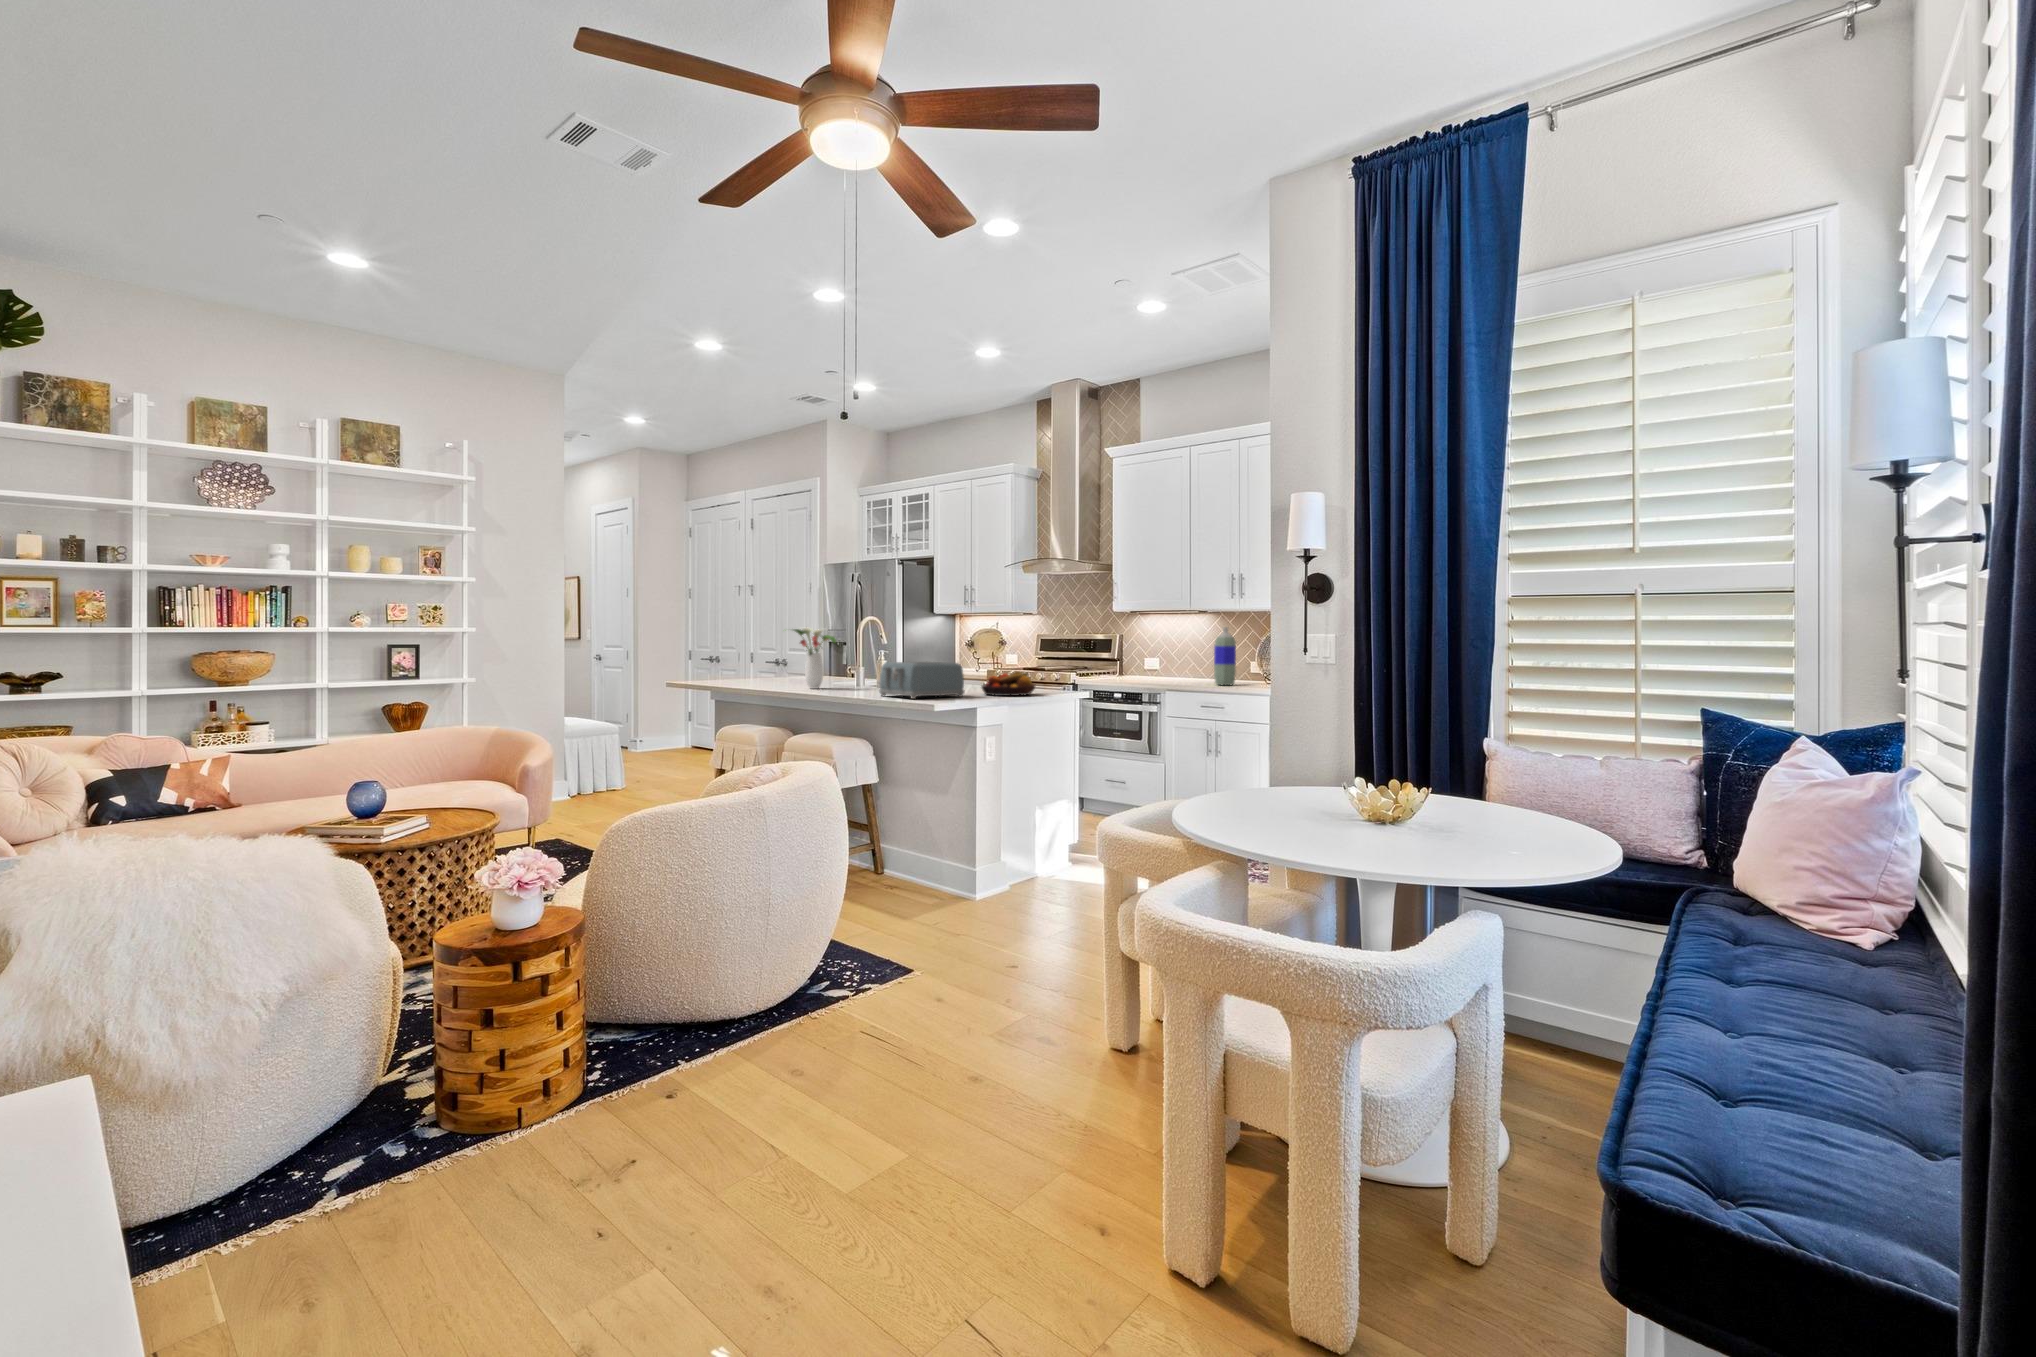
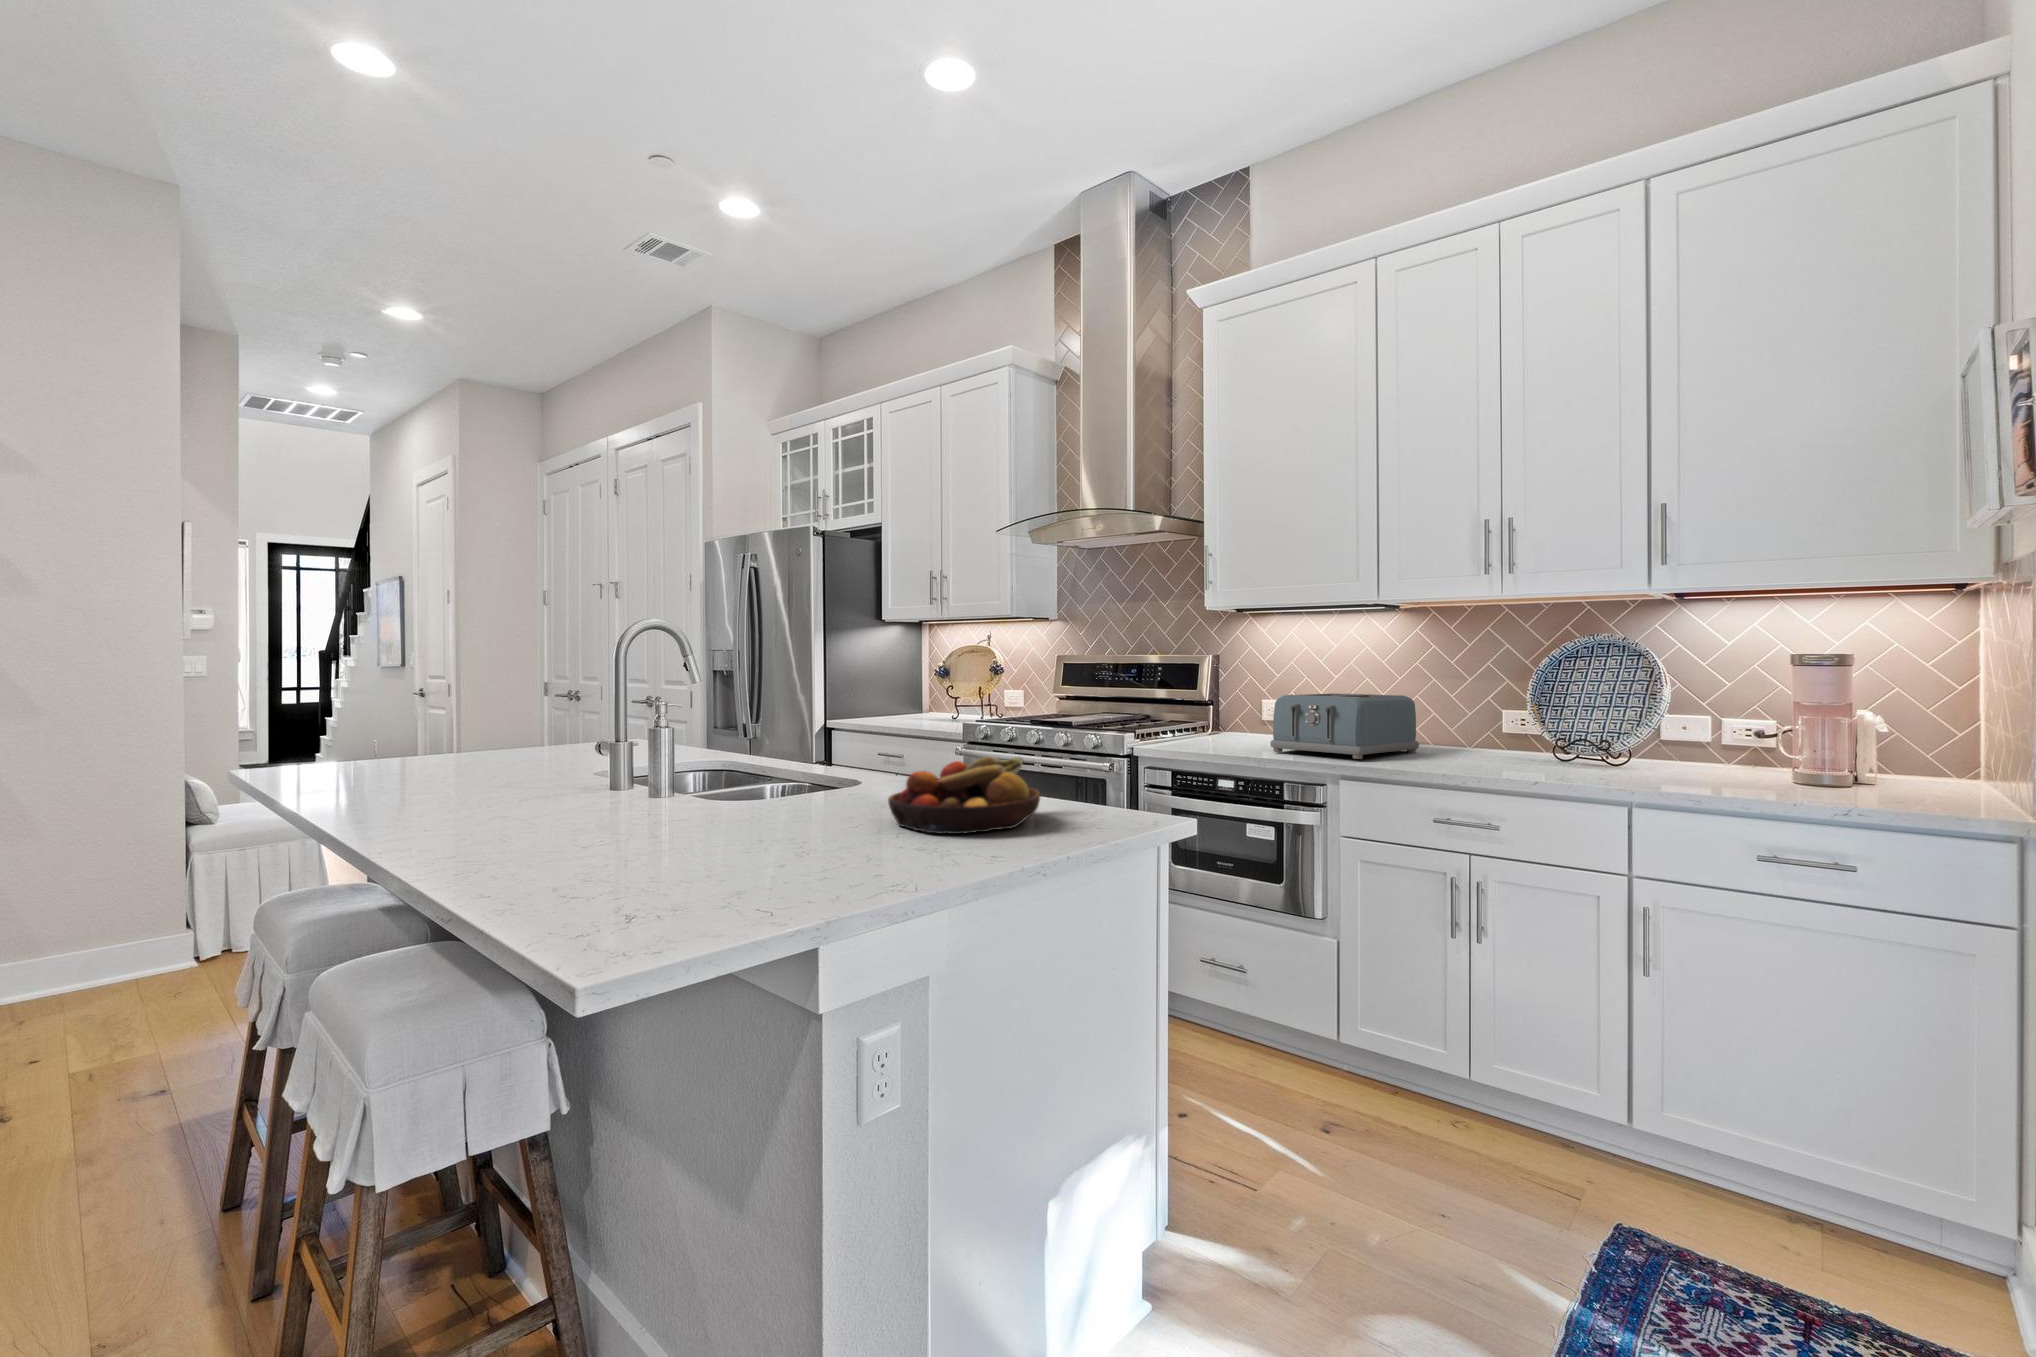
bottle: present [1214,627,1236,685] -> none [1456,635,1510,770]
flower arrangement: present [794,628,836,689] -> none [412,638,545,789]
toaster: present [879,662,964,699] -> present [1270,693,1419,759]

